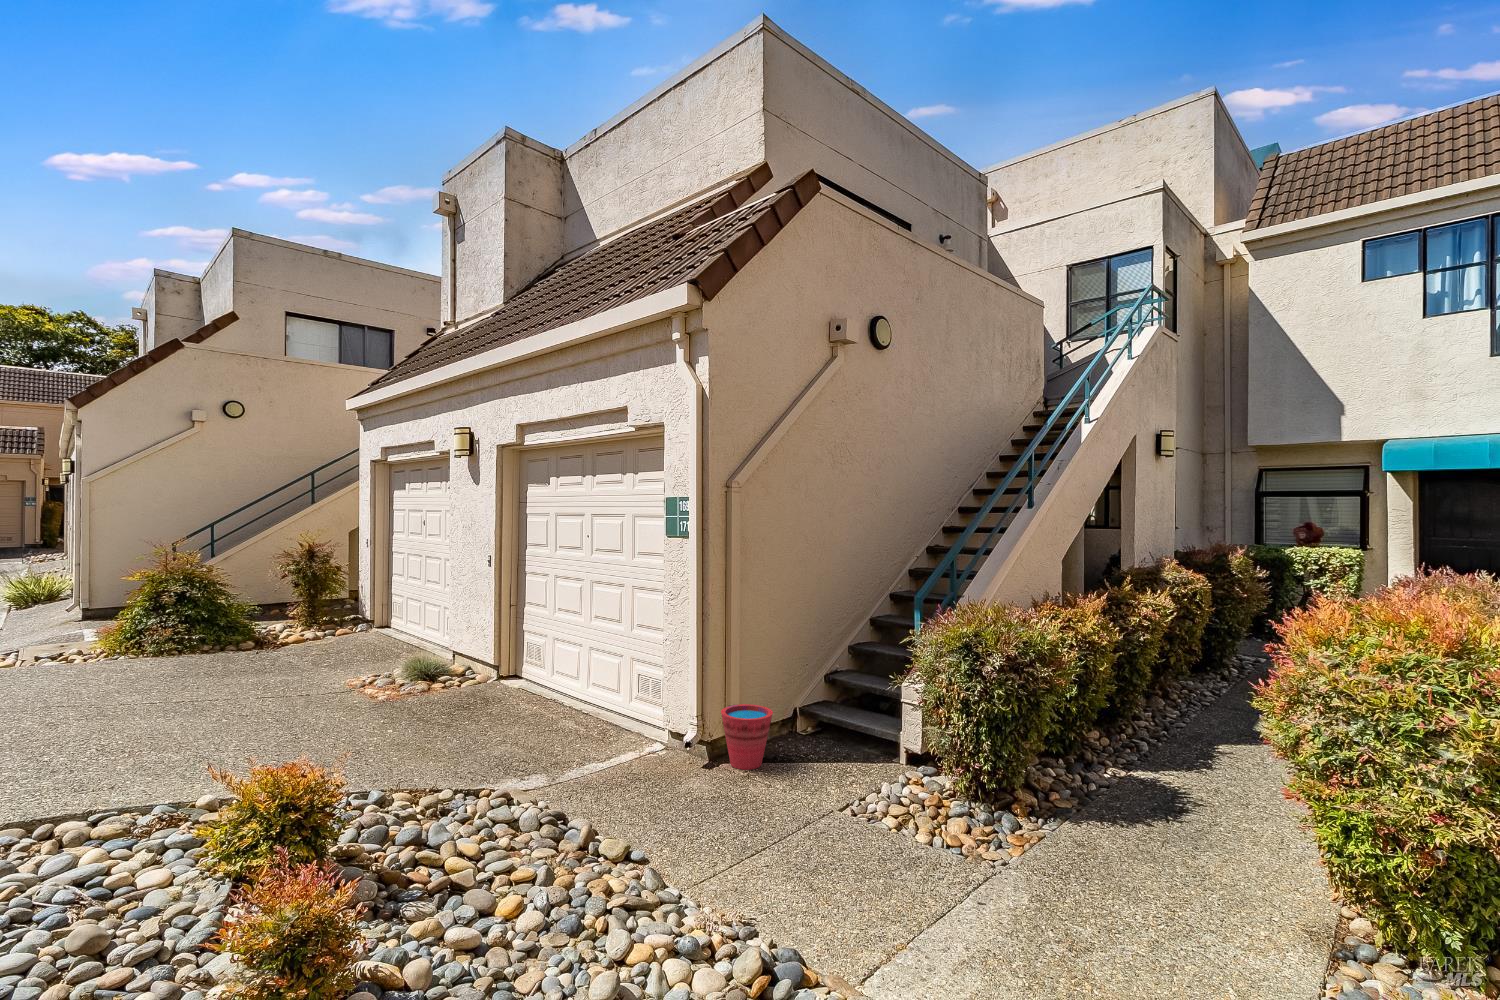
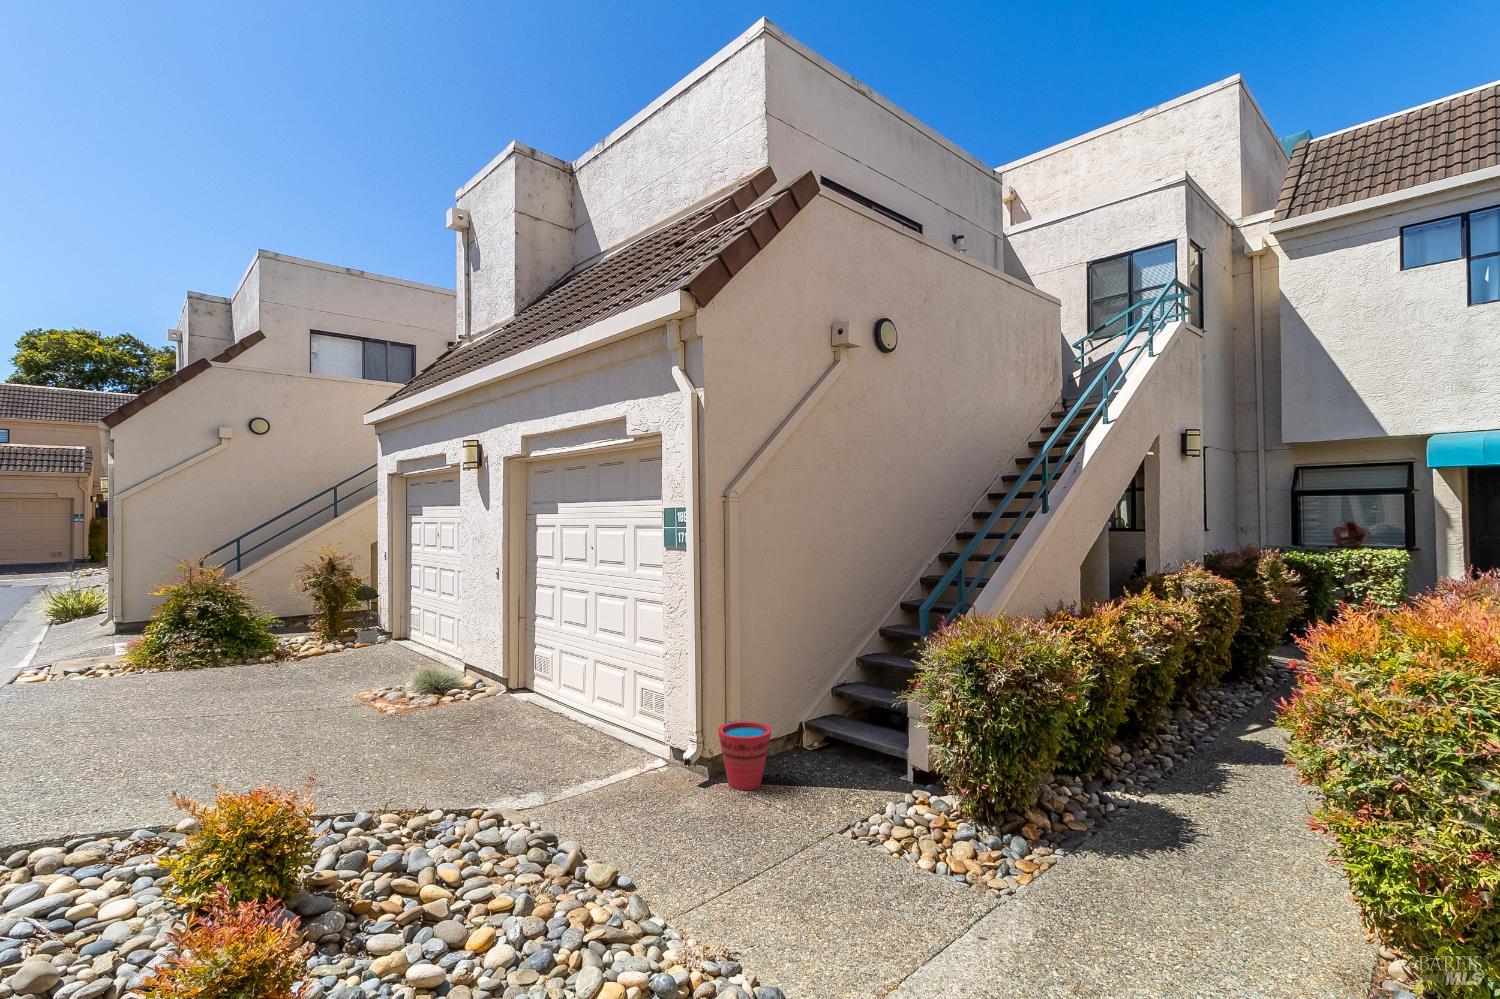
potted tree: none [341,571,368,629] -> present [353,585,380,643]

